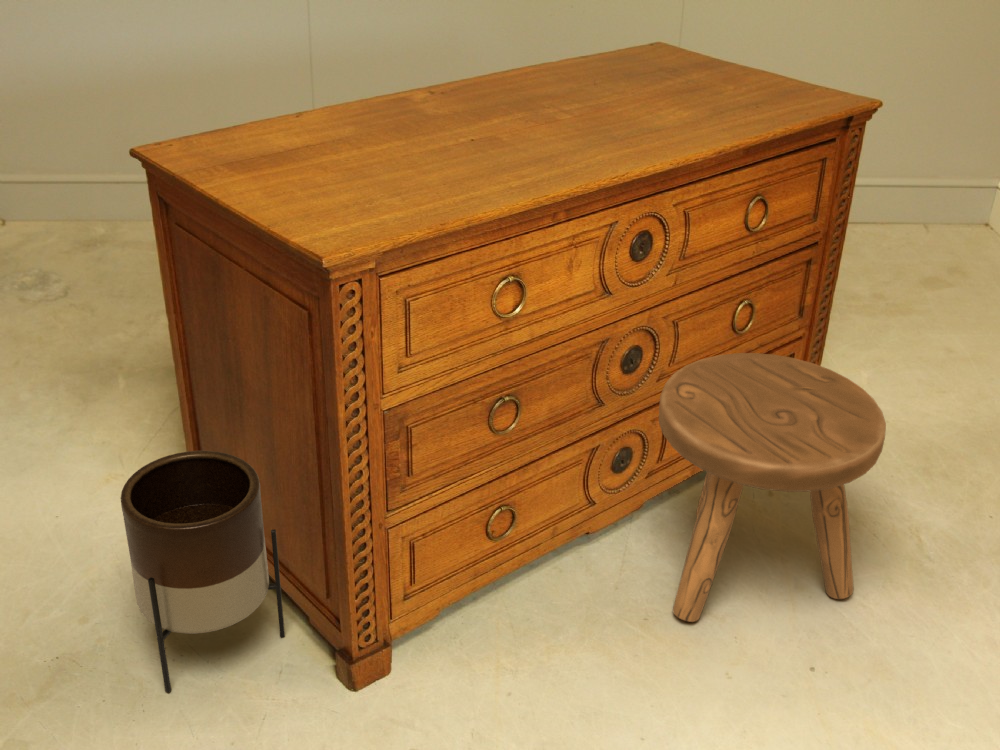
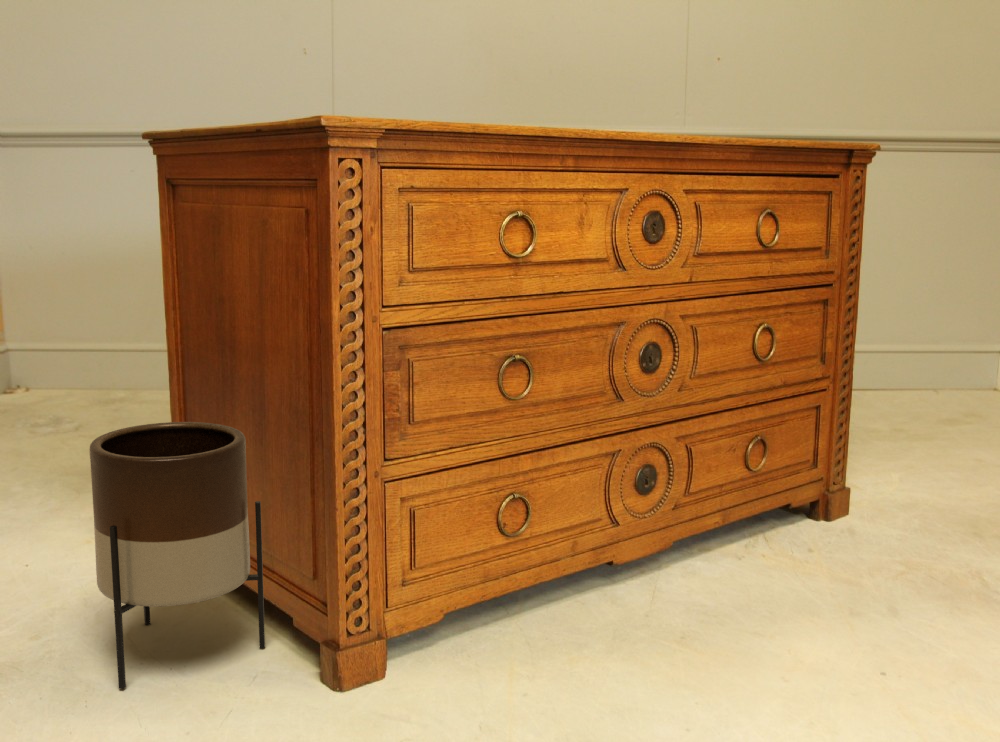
stool: present [659,353,886,622] -> none [681,365,931,638]

